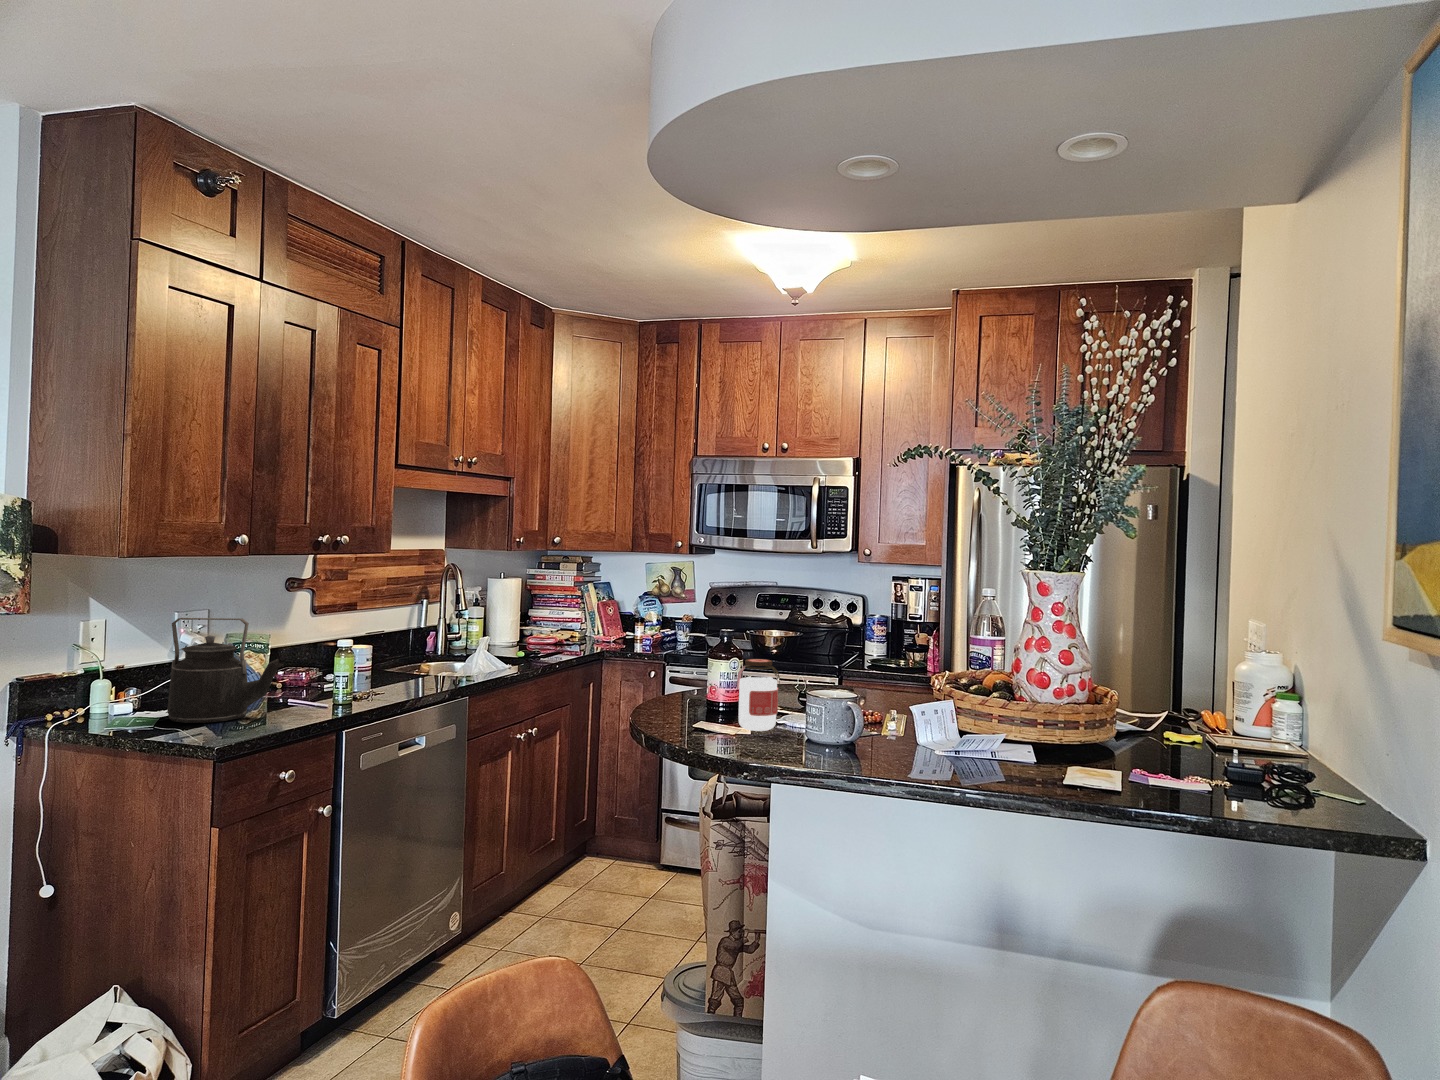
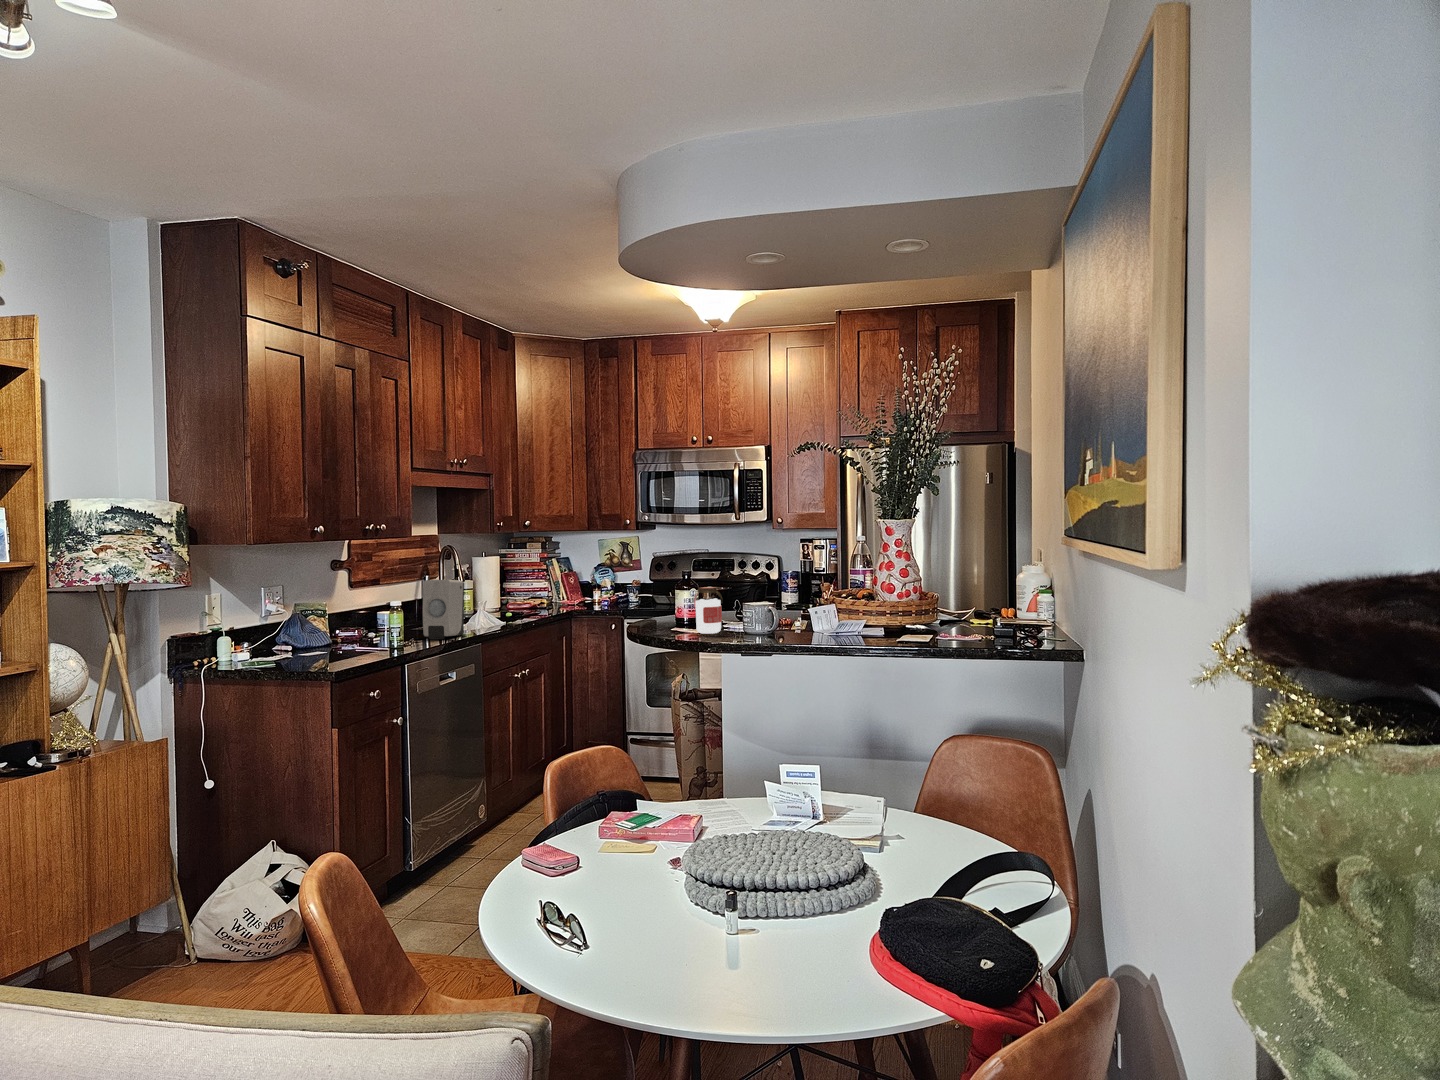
soap dispenser: none [392,611,452,691] -> present [423,580,464,639]
kettle: present [167,618,284,723] -> none [274,587,357,663]

